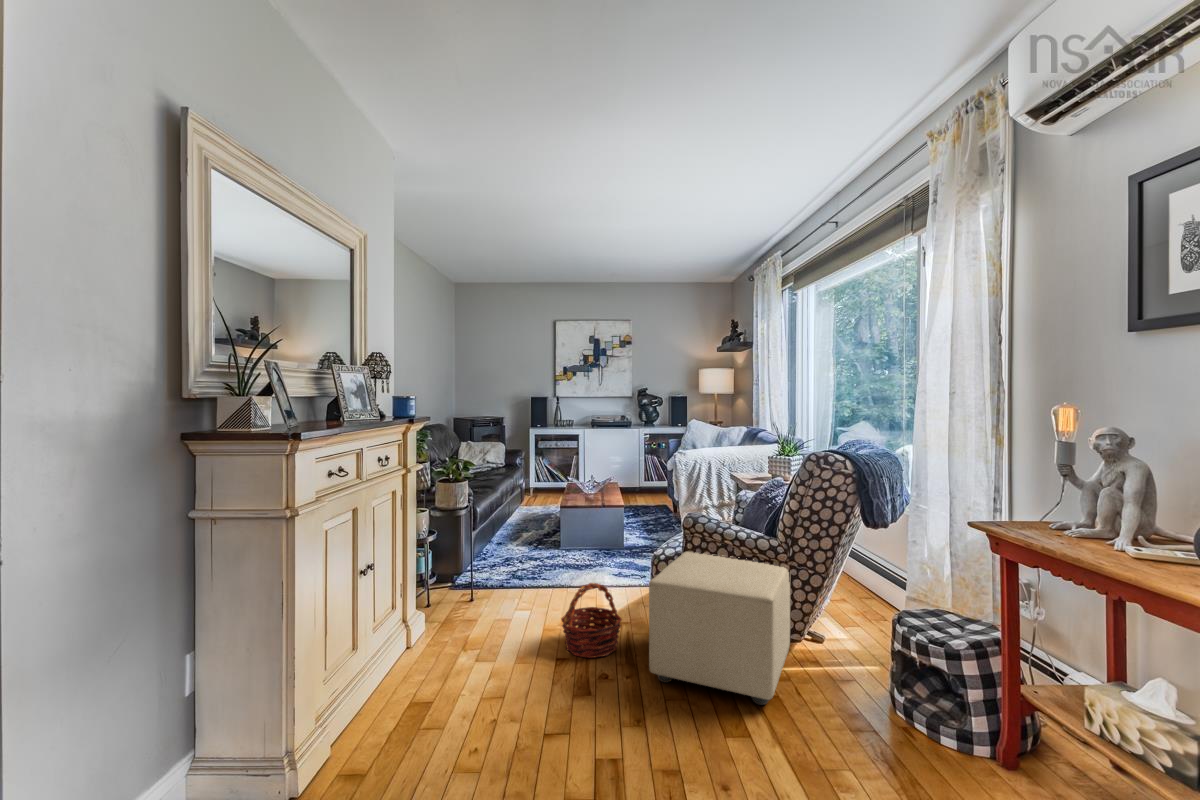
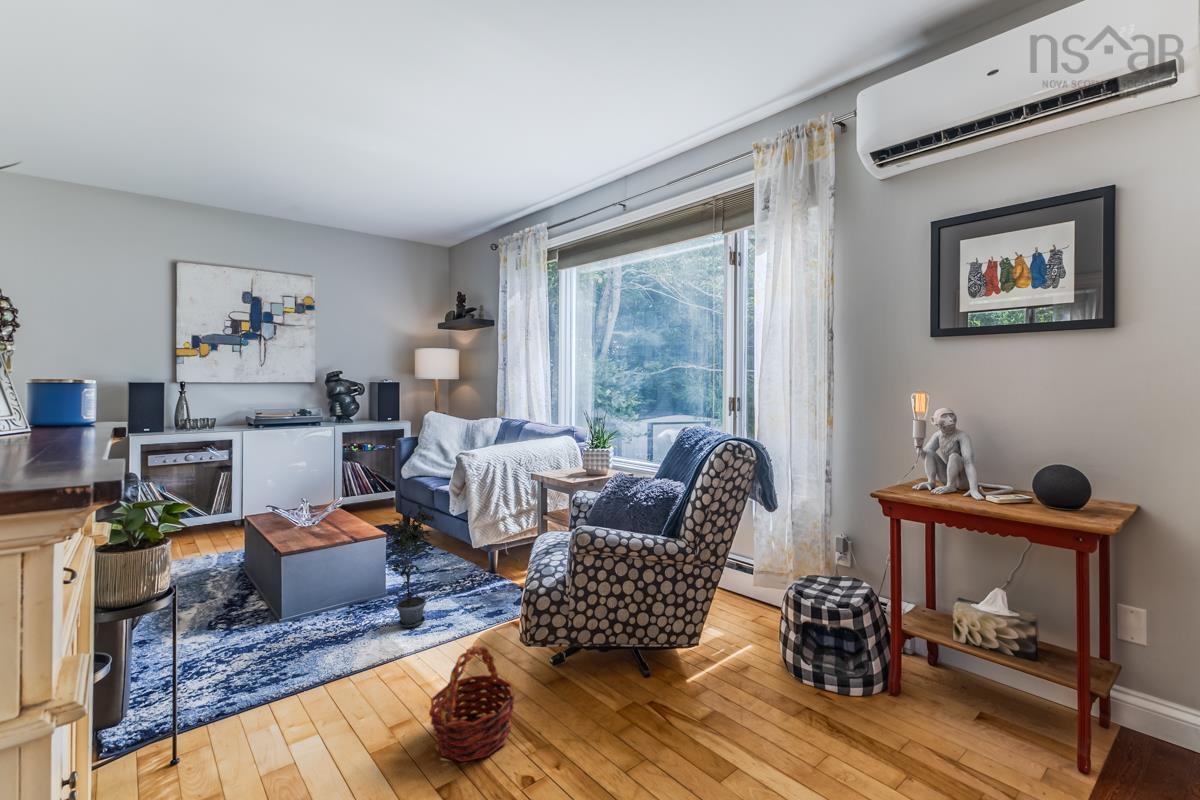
potted plant: none [578,483,618,577] -> present [385,505,435,628]
ottoman: present [649,552,790,705] -> none [571,565,737,756]

